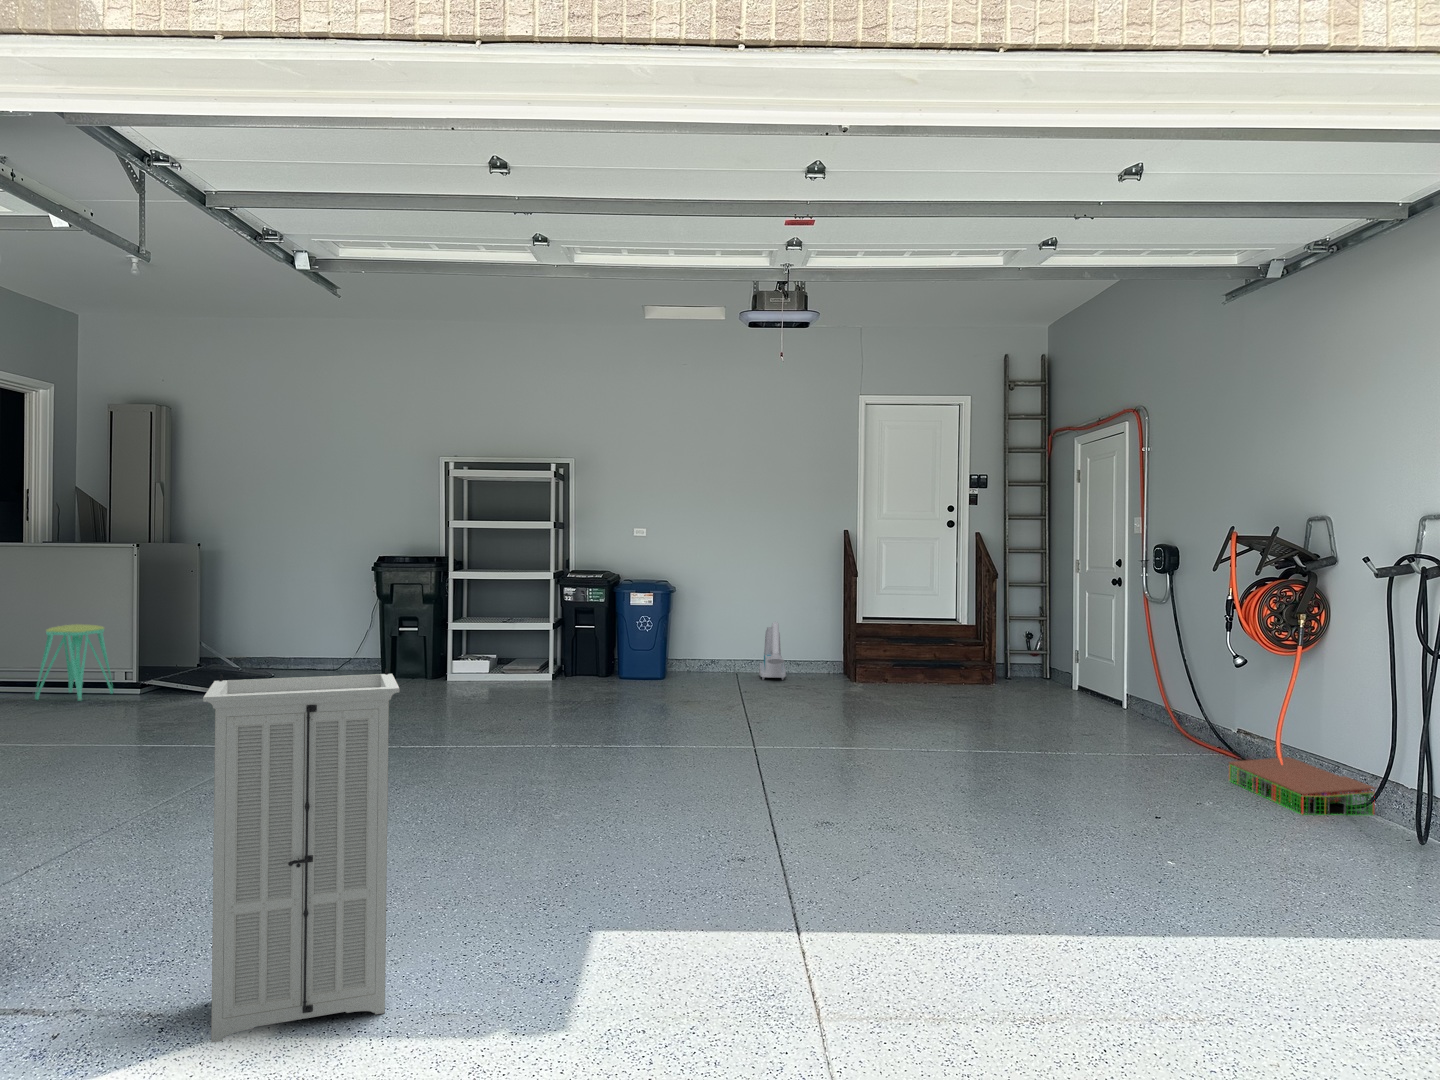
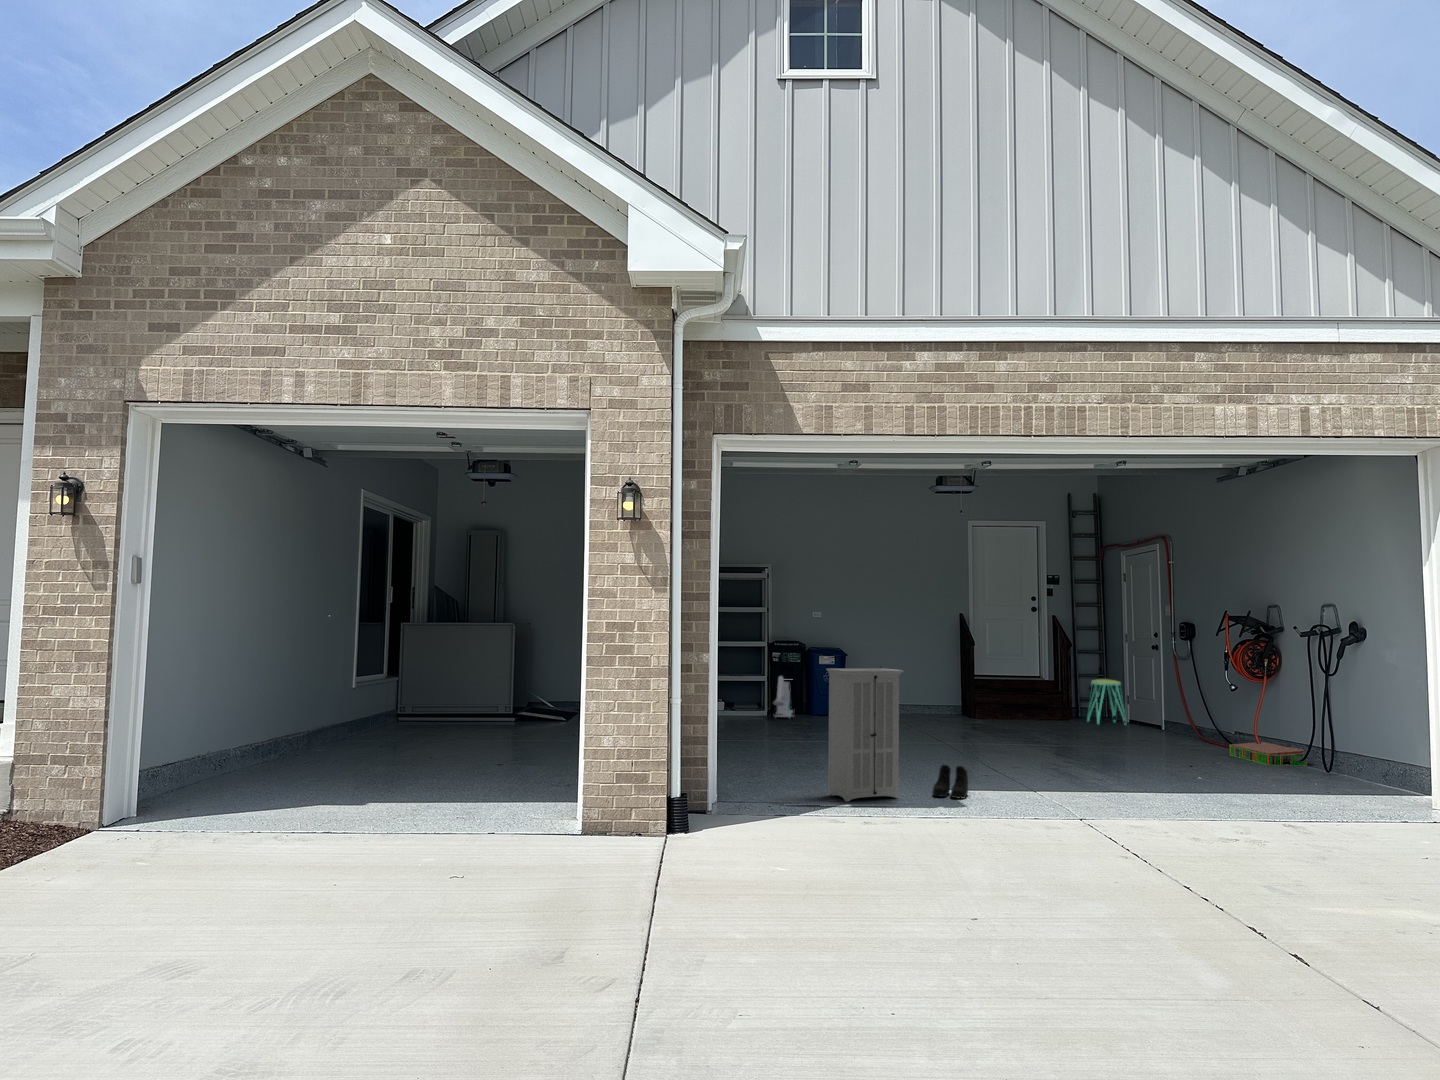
vacuum cleaner: present [759,621,786,680] -> present [773,676,794,718]
stool: present [35,624,113,701] -> present [1087,679,1126,725]
boots: none [487,908,591,1014] -> present [933,765,968,798]

